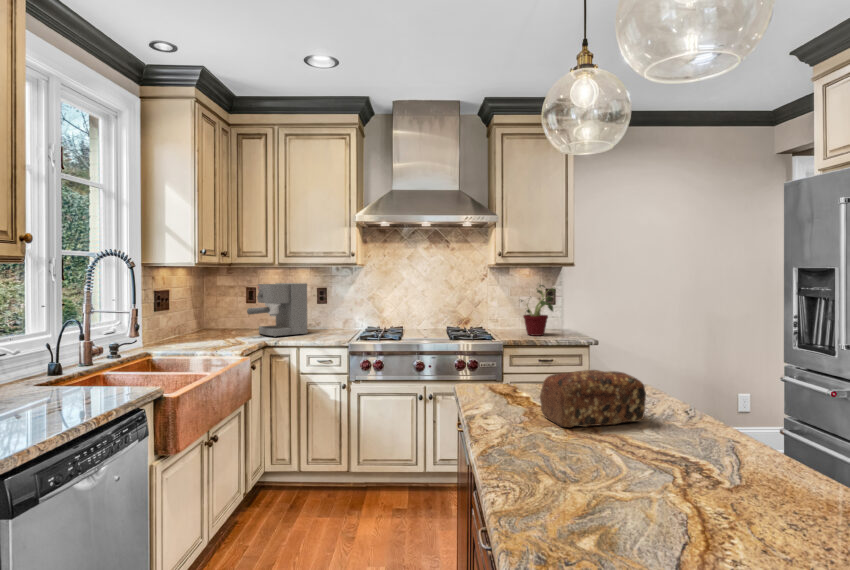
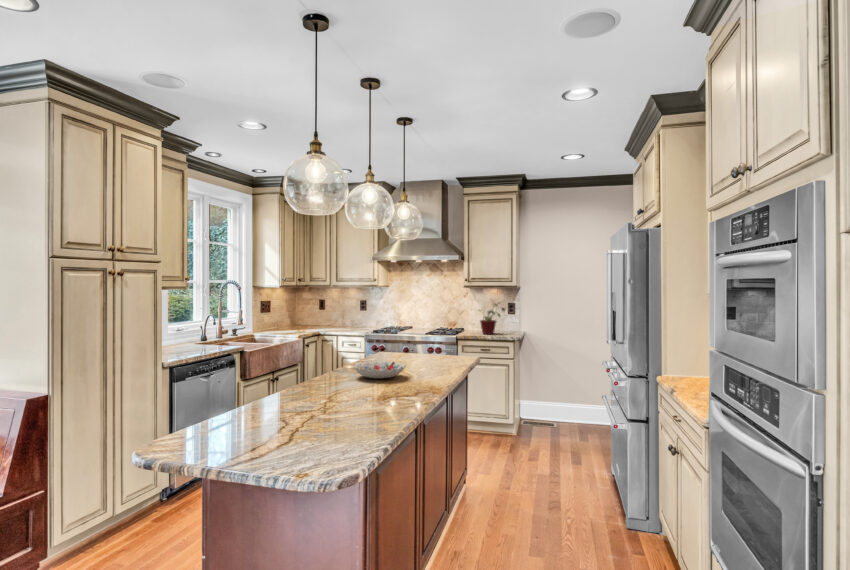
coffee maker: present [247,283,307,337] -> none [311,298,347,330]
bread loaf: present [540,370,646,428] -> none [385,340,429,365]
decorative bowl: none [605,435,757,503] -> present [354,361,406,378]

